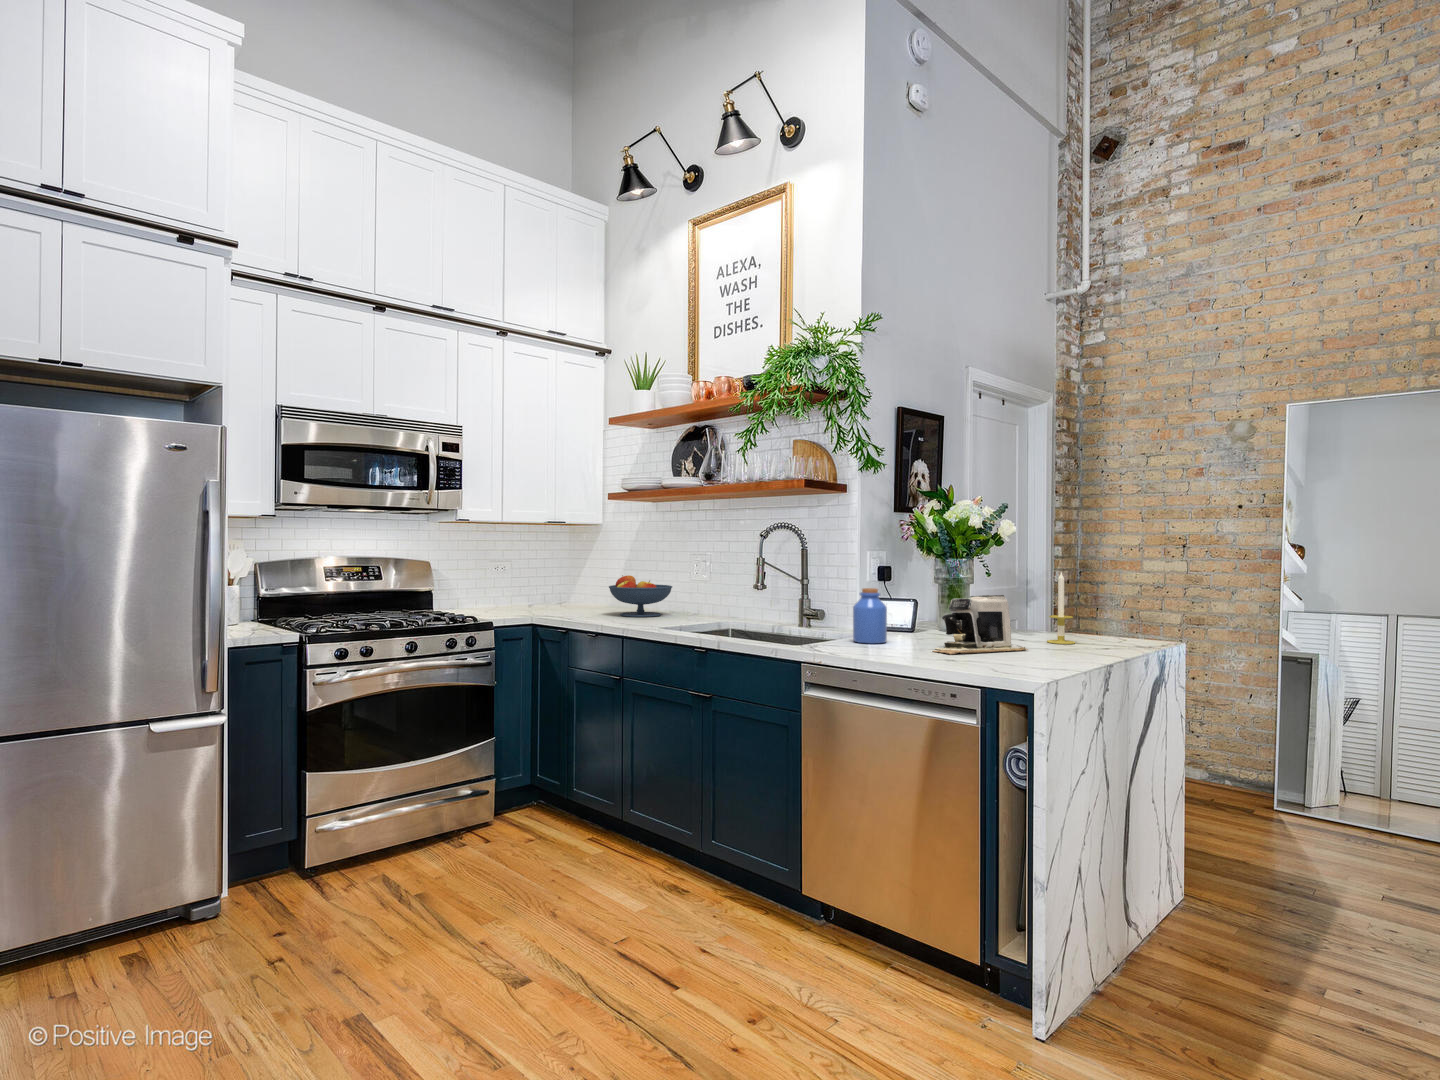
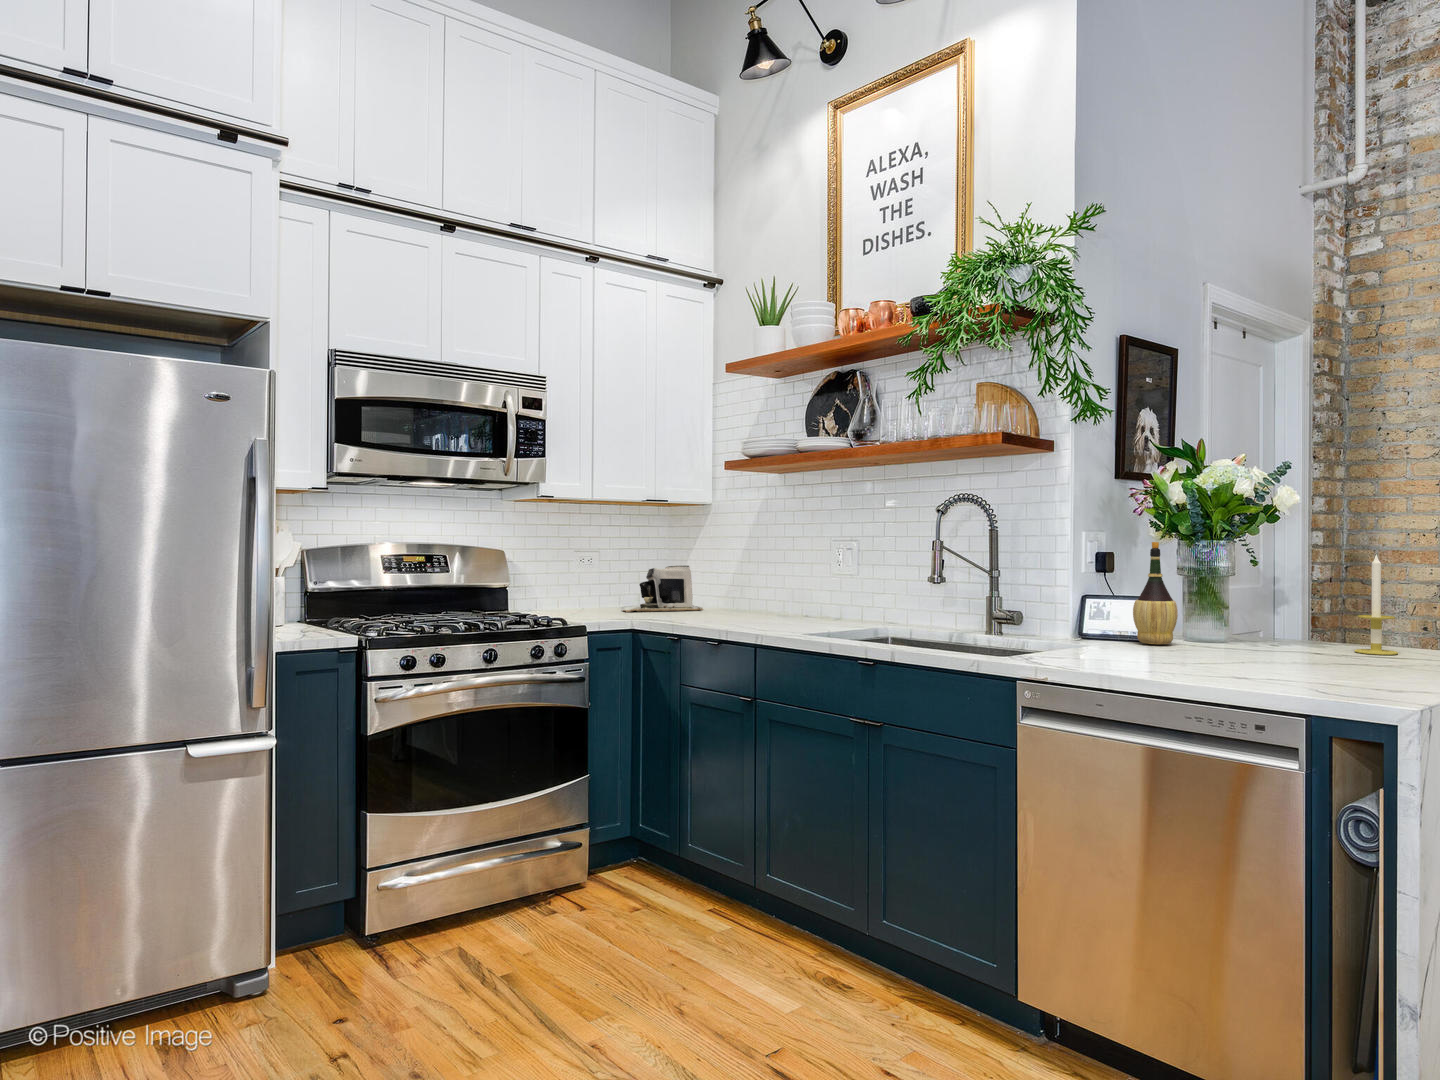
wine bottle: none [896,561,928,637] -> present [1133,542,1178,644]
fruit bowl: present [609,575,672,617] -> none [729,565,811,619]
jar: present [853,588,887,644] -> none [1080,578,1128,653]
coffee maker: present [934,595,1028,655] -> present [623,565,703,612]

